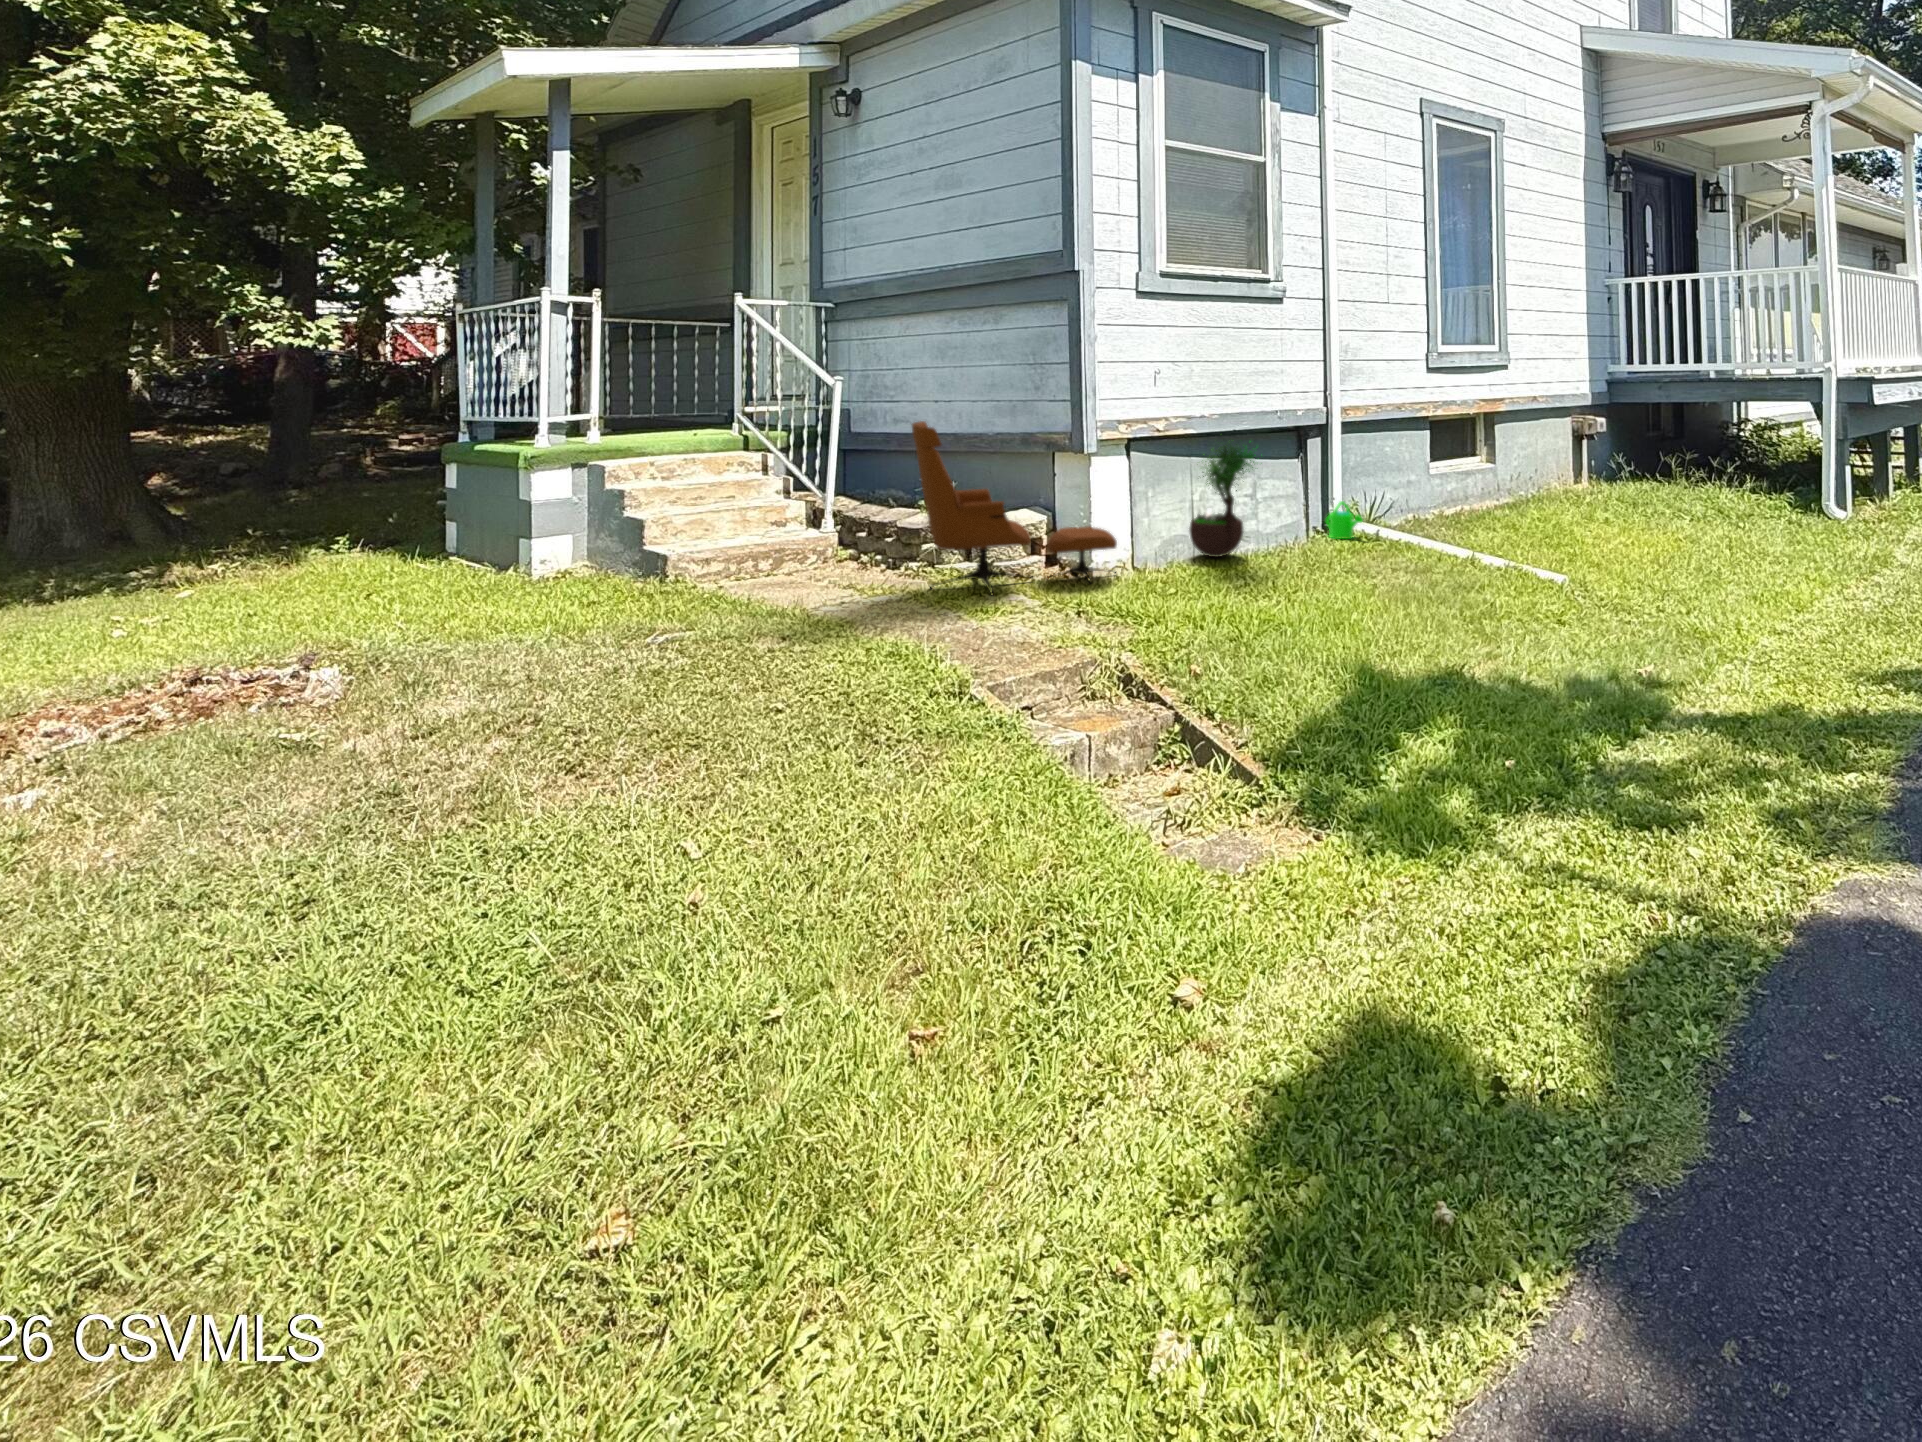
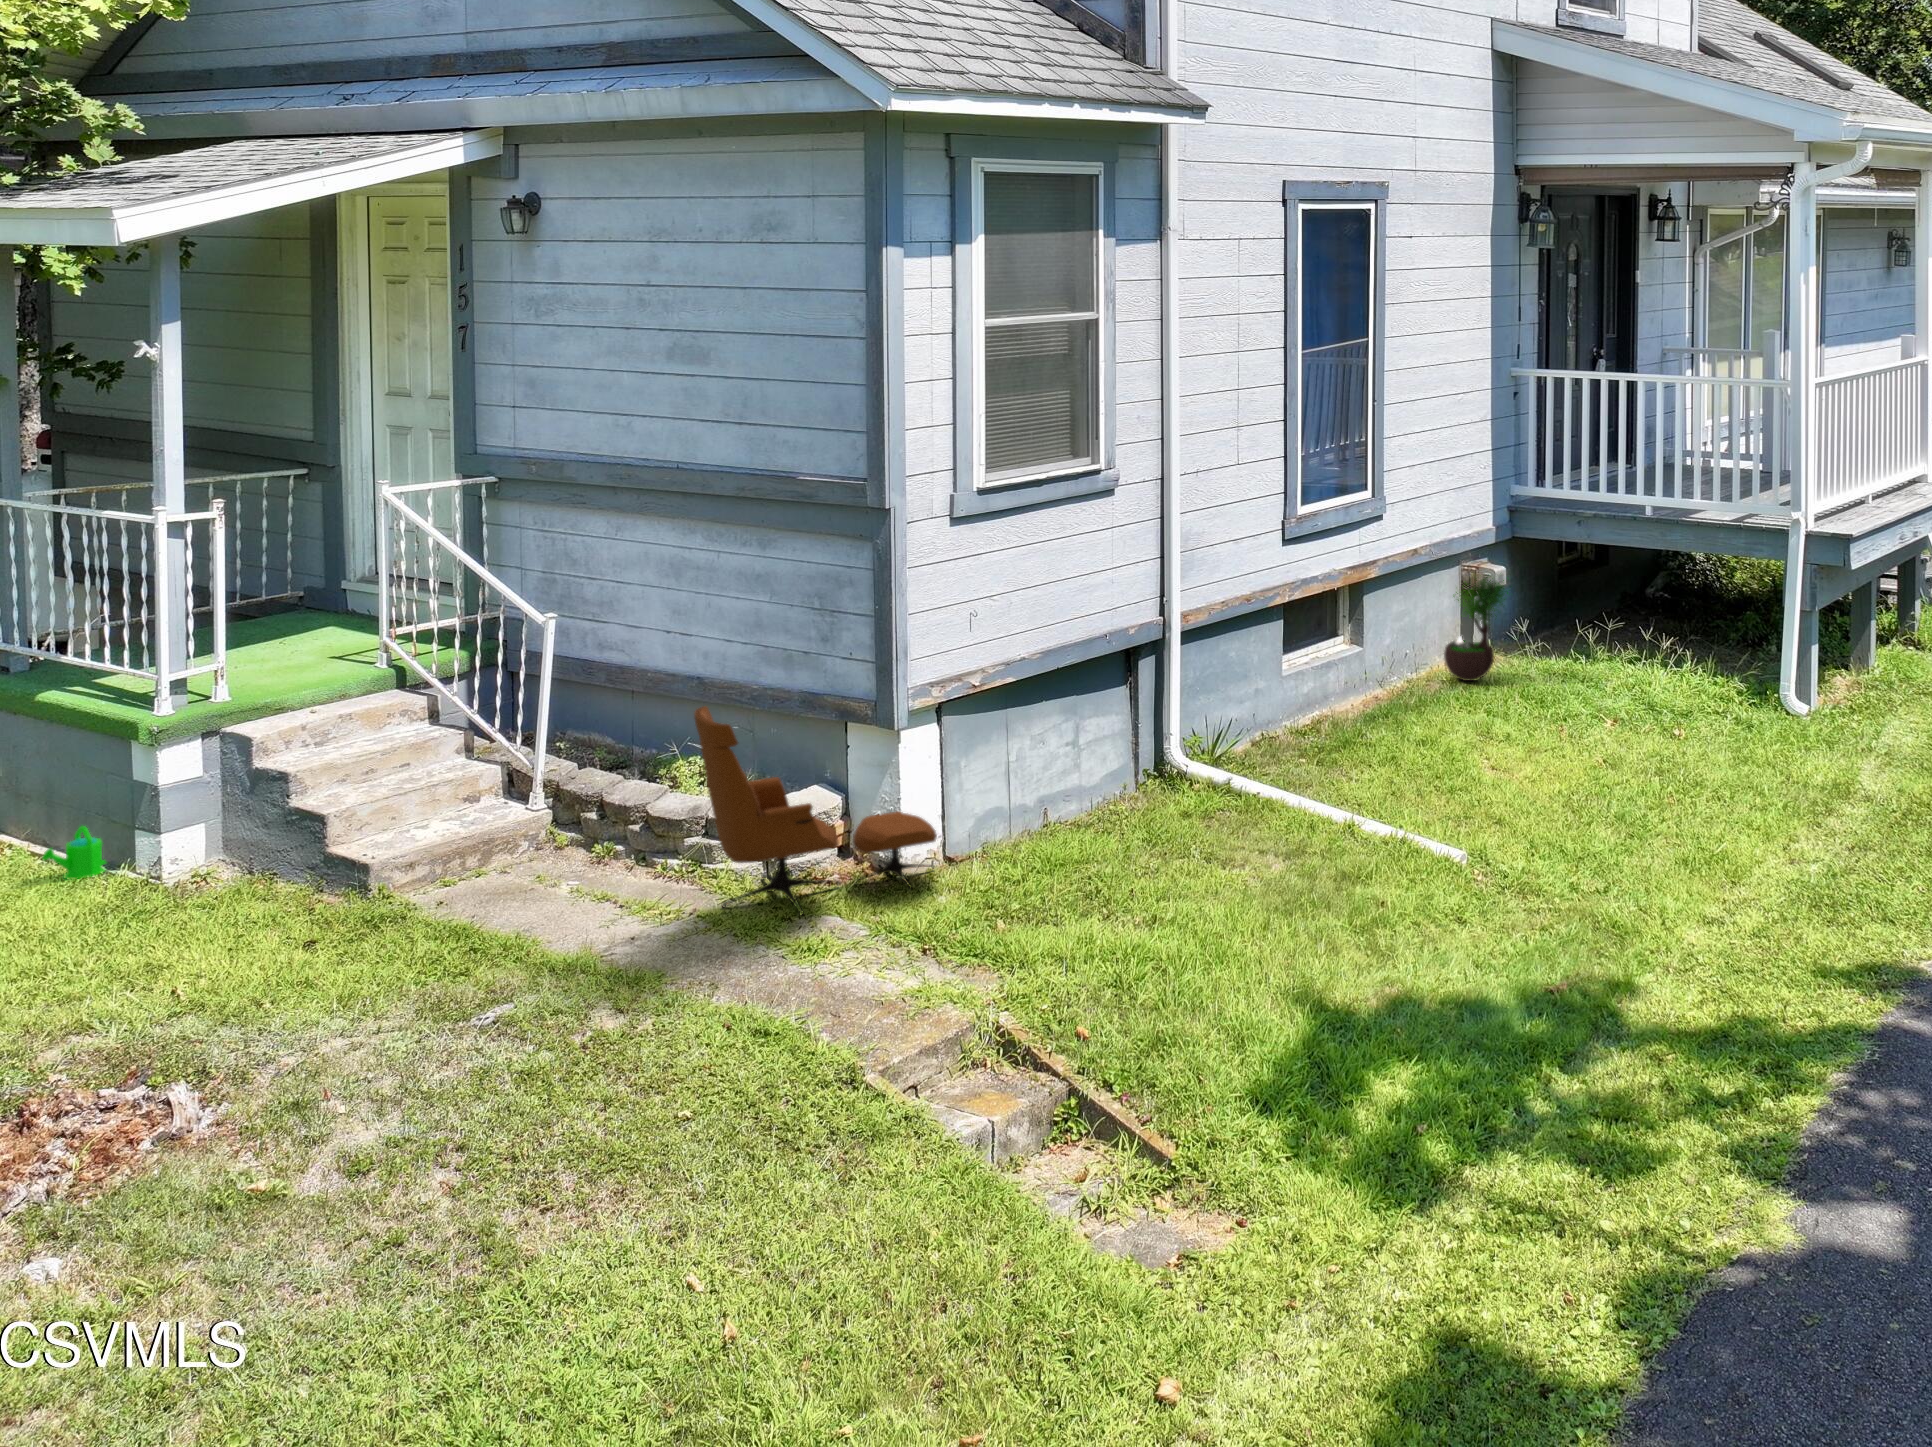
potted tree: present [1189,440,1254,557] -> present [1444,577,1508,681]
watering can: present [1326,501,1363,539] -> present [42,825,106,880]

